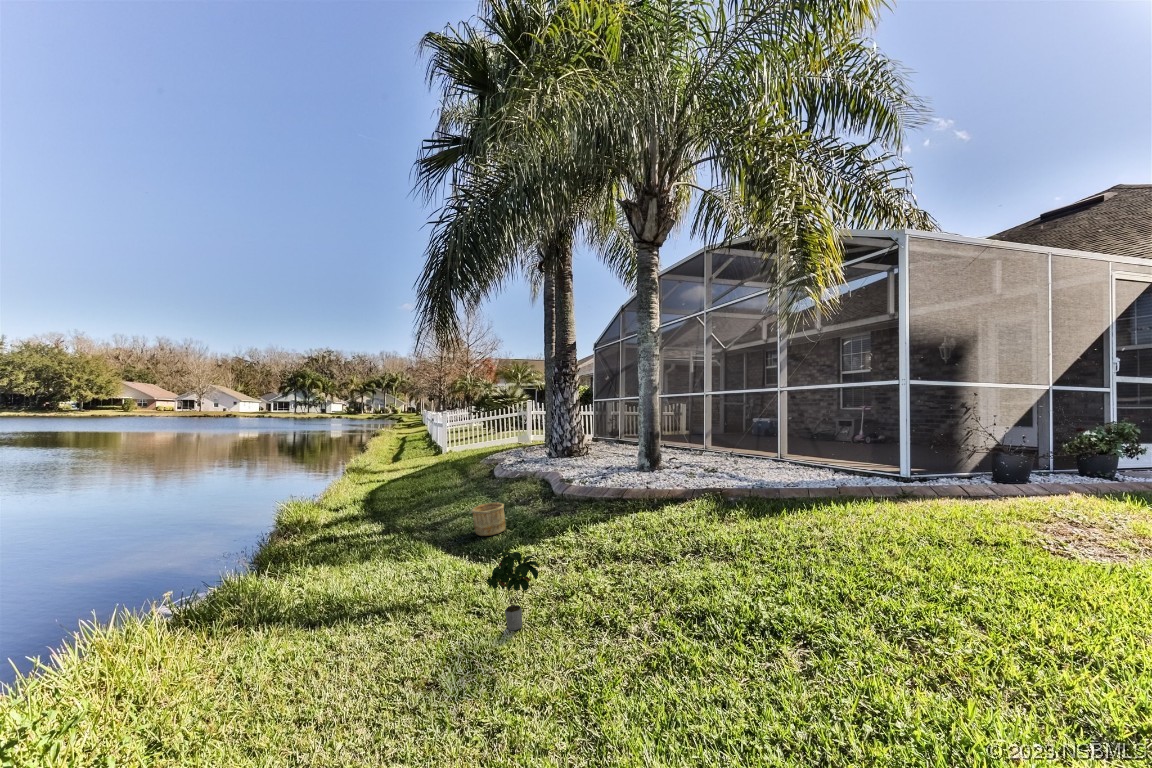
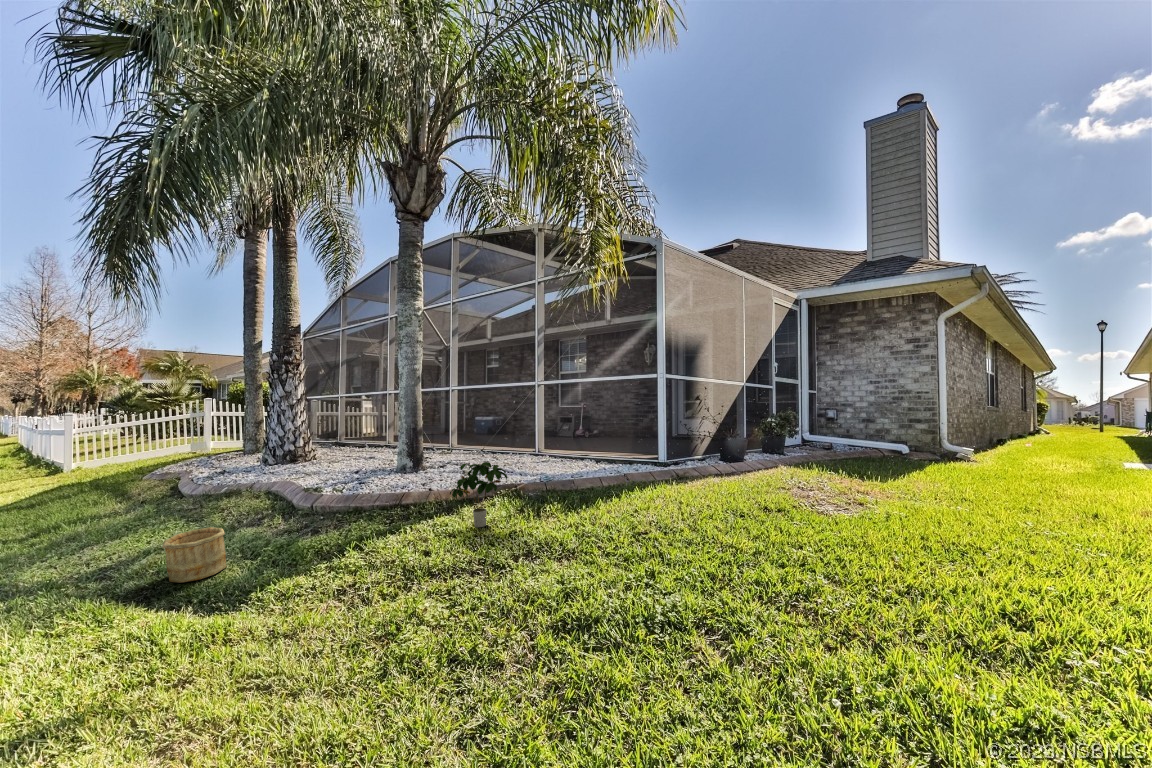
potted plant: present [487,549,539,630] -> present [450,462,507,527]

